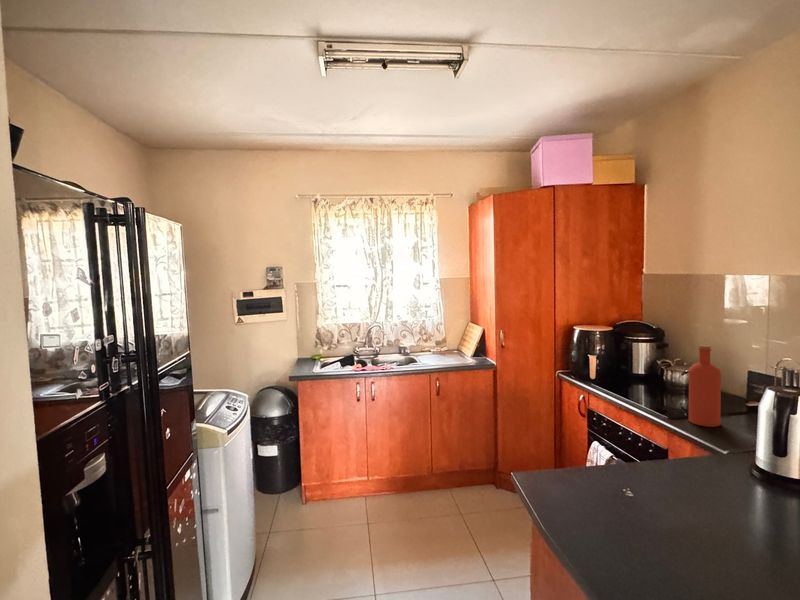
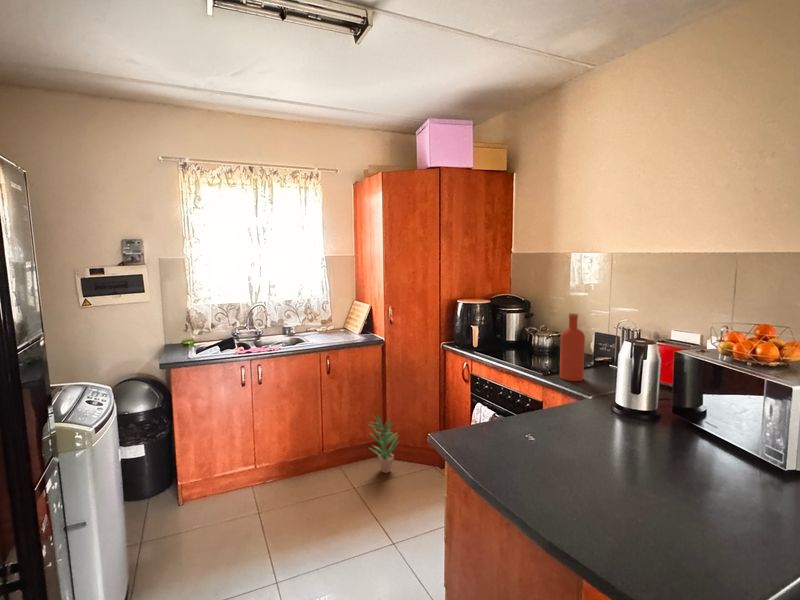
potted plant: none [475,441,510,505] -> present [370,415,398,473]

